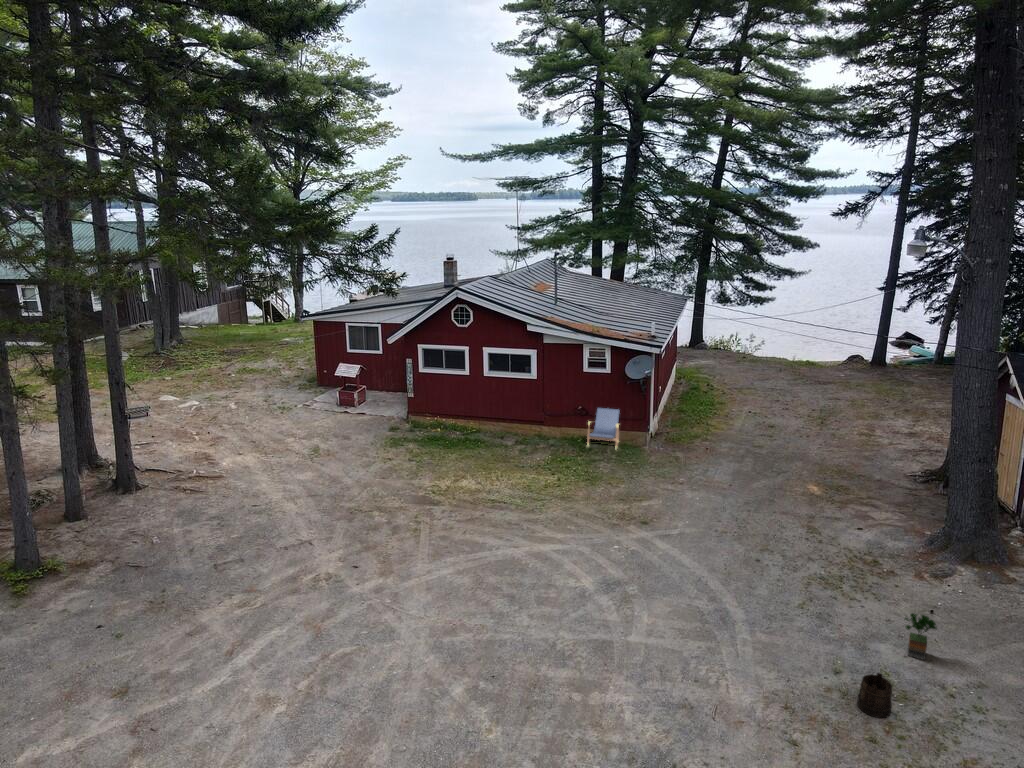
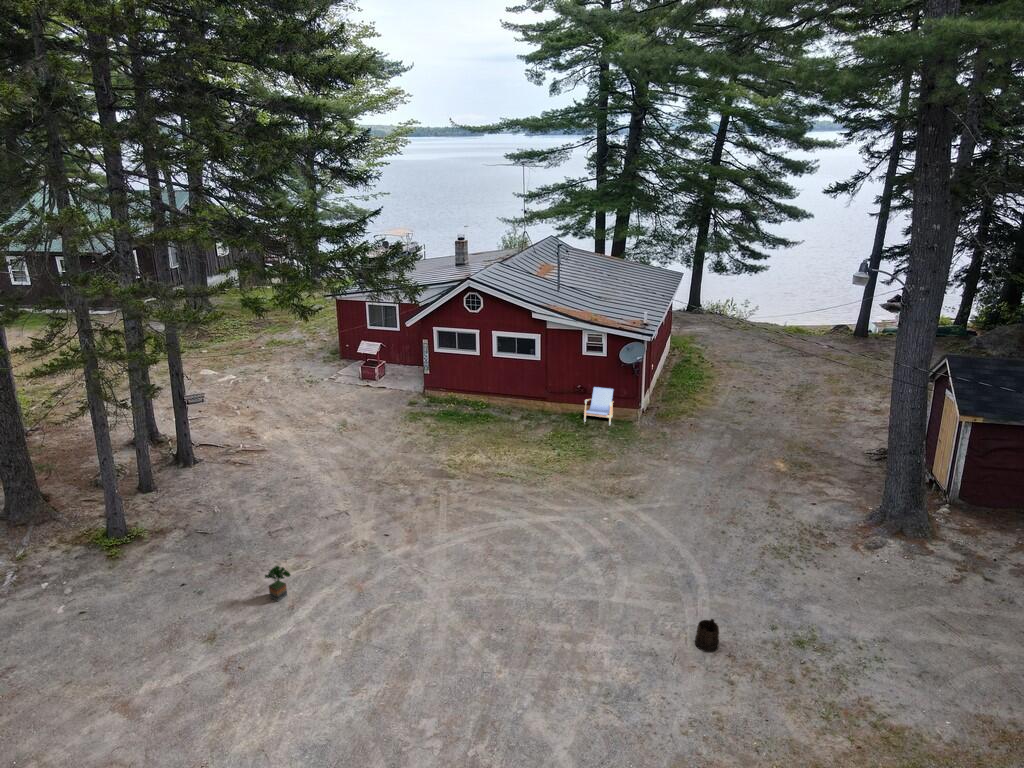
potted tree: present [904,613,937,660] -> present [265,566,290,601]
bucket: present [857,673,892,718] -> present [695,619,719,652]

